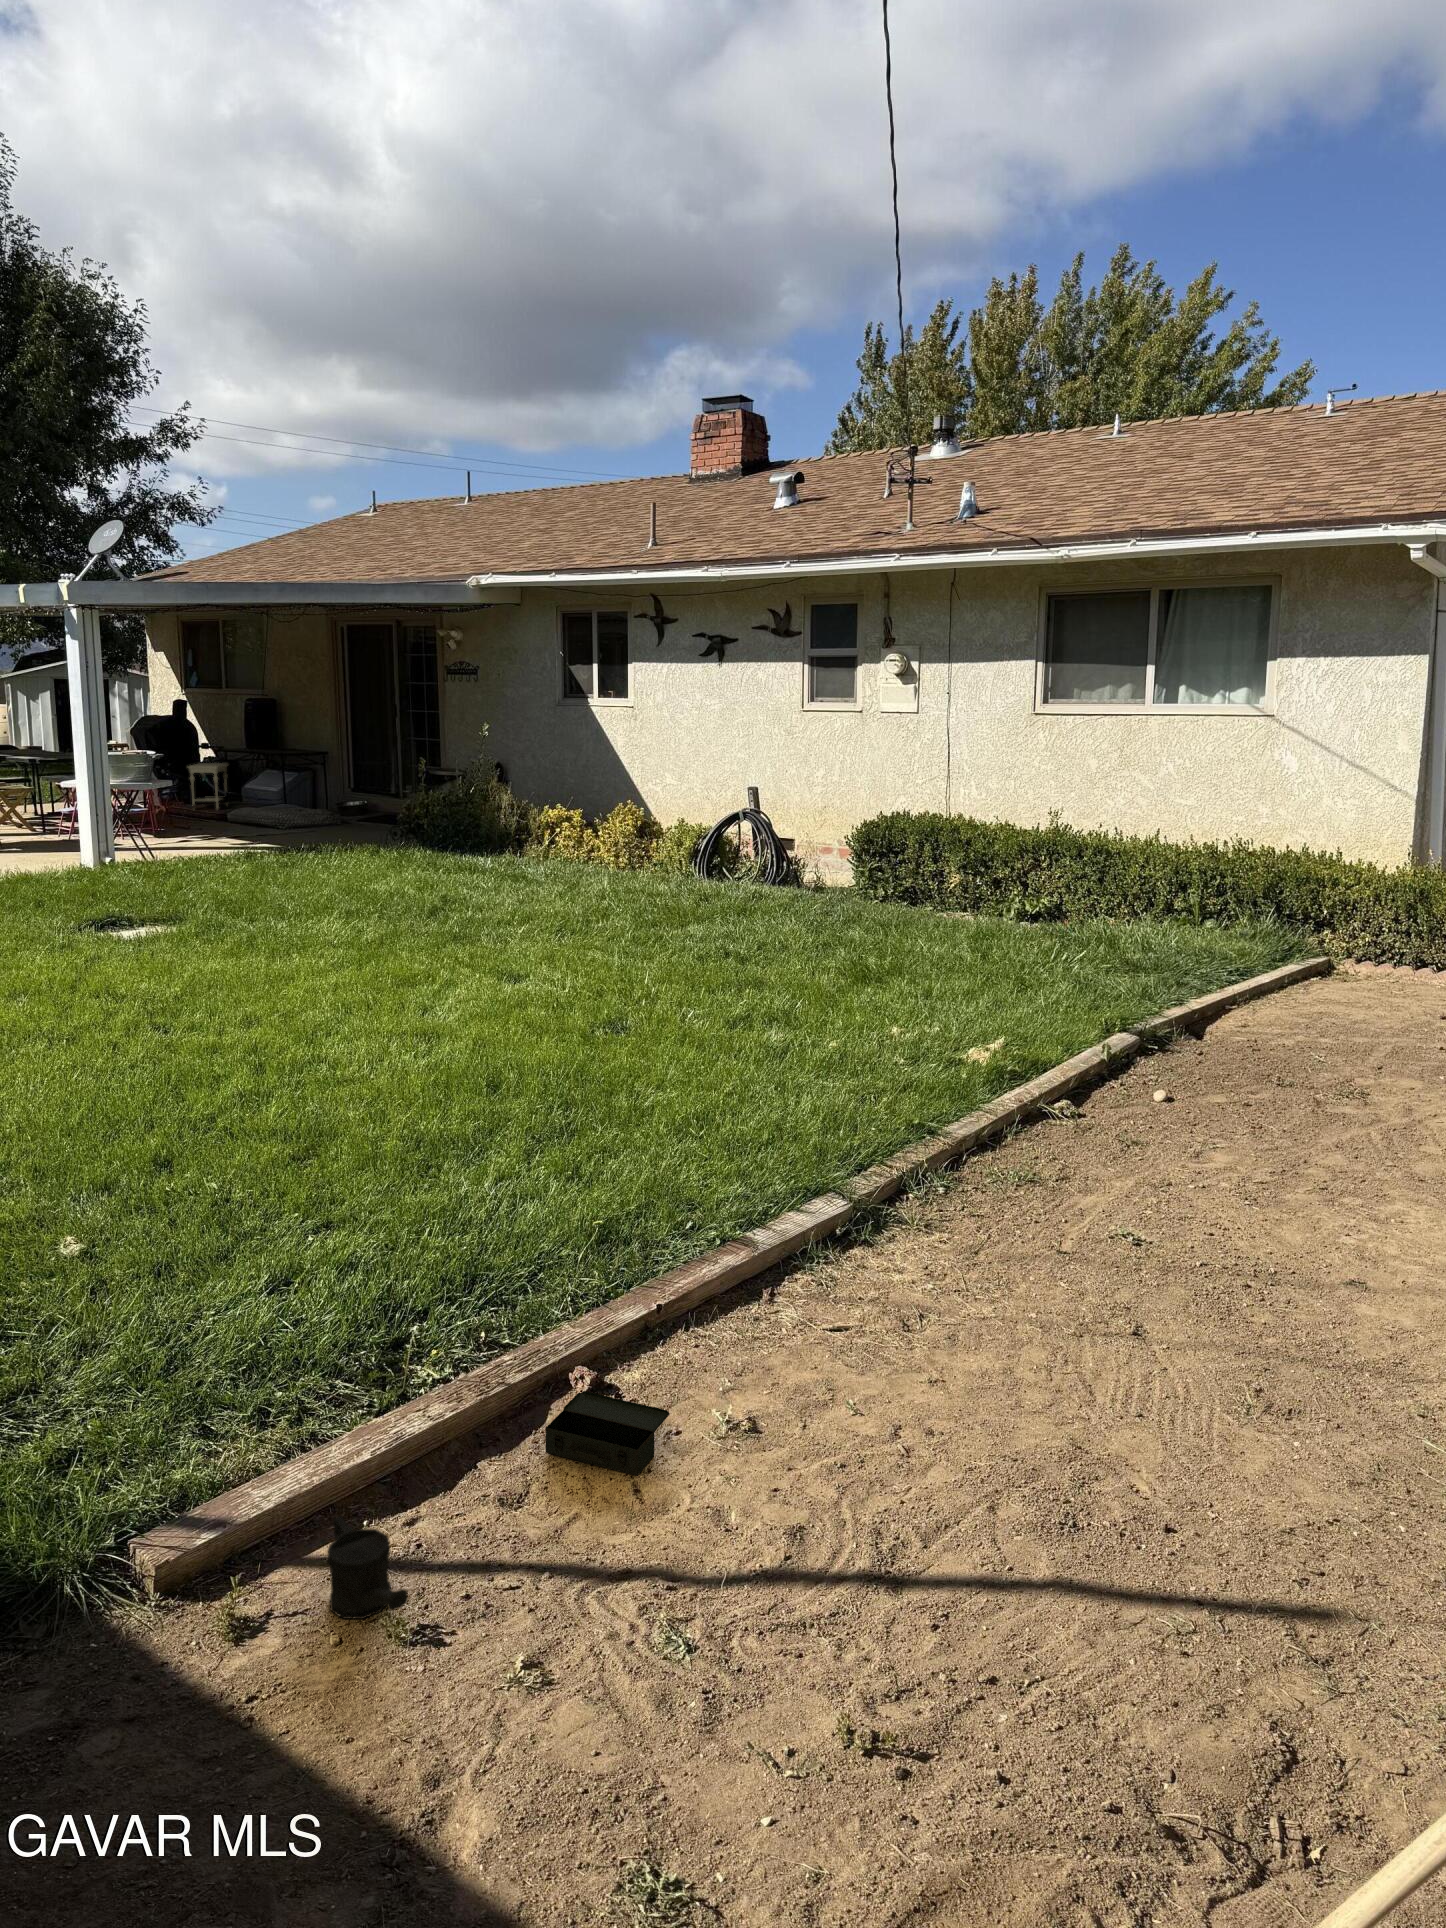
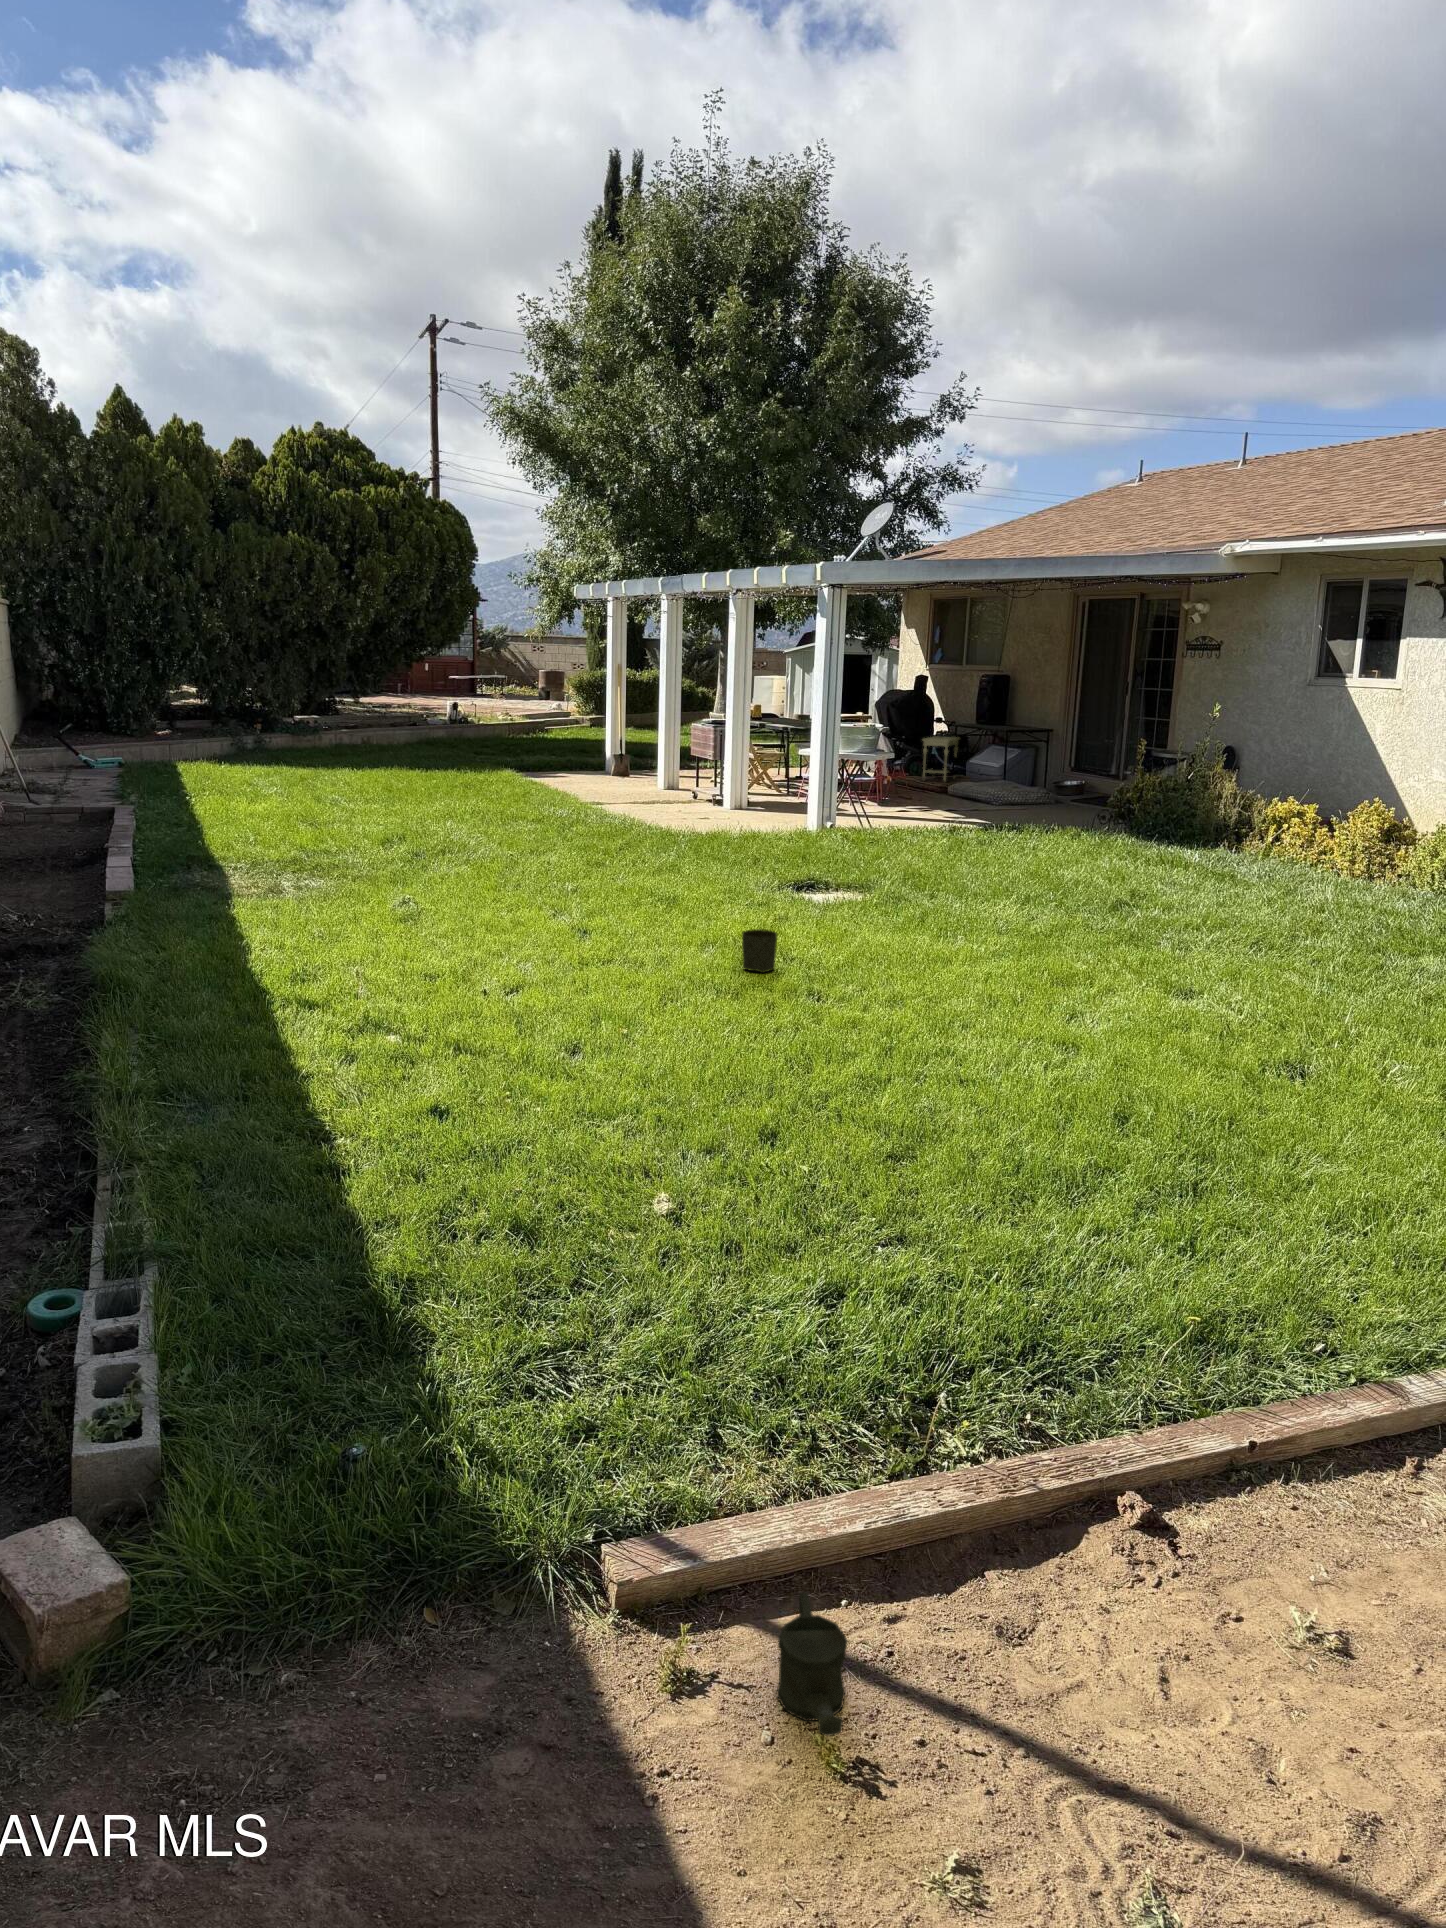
planter: none [61,968,104,1014] -> present [742,929,777,973]
toolbox: present [545,1391,670,1475] -> none [1065,1526,1228,1662]

